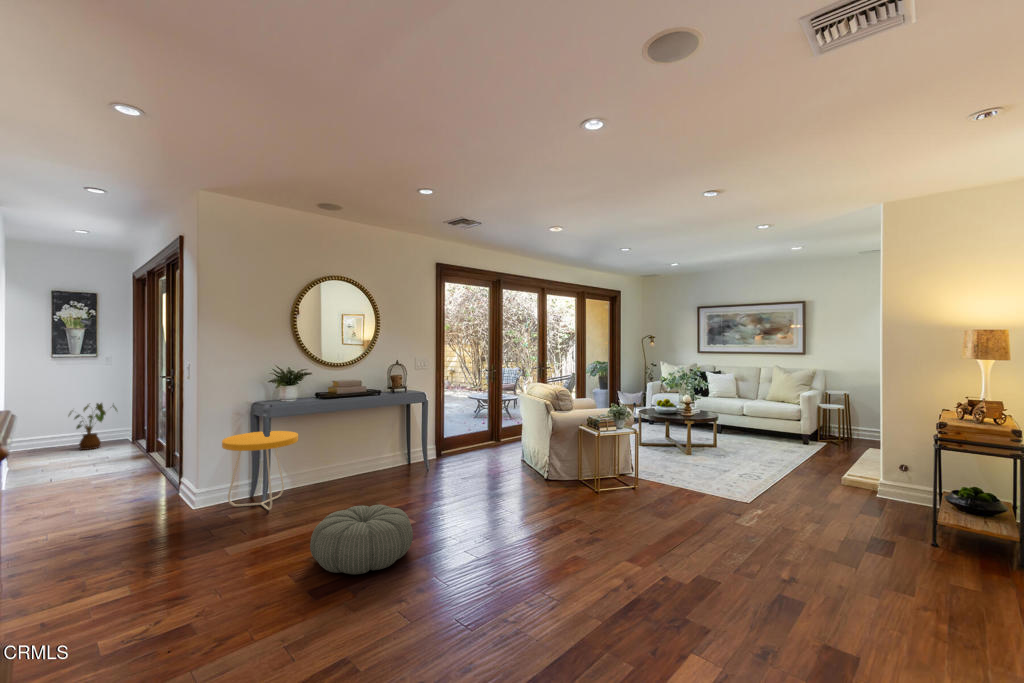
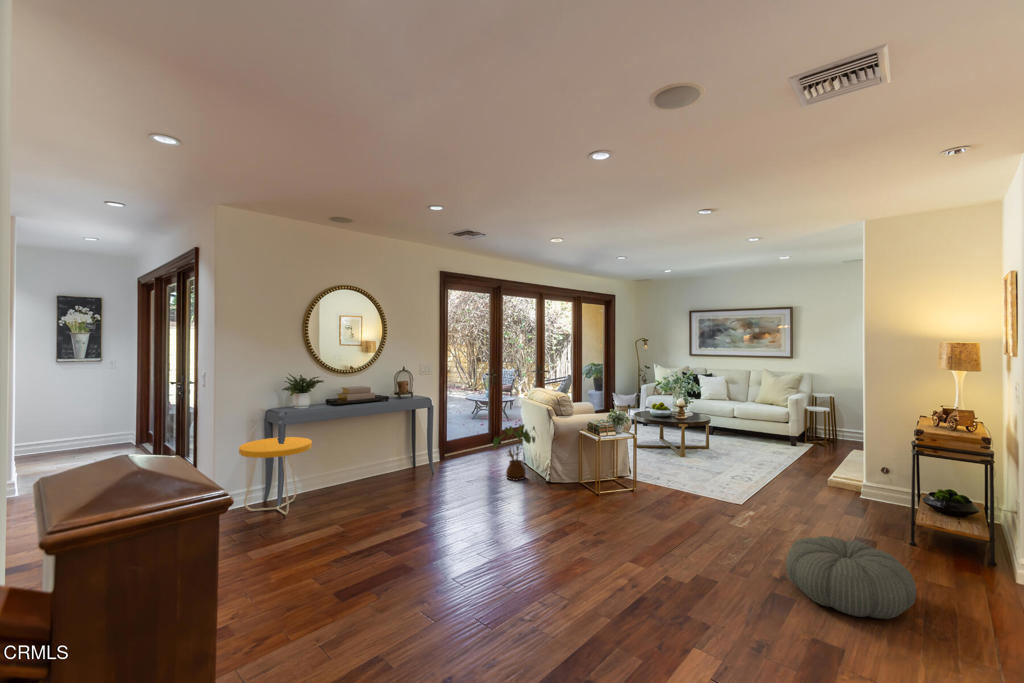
house plant: present [69,403,117,450] -> present [493,424,535,480]
pouf: present [310,505,413,574] -> present [786,536,916,619]

